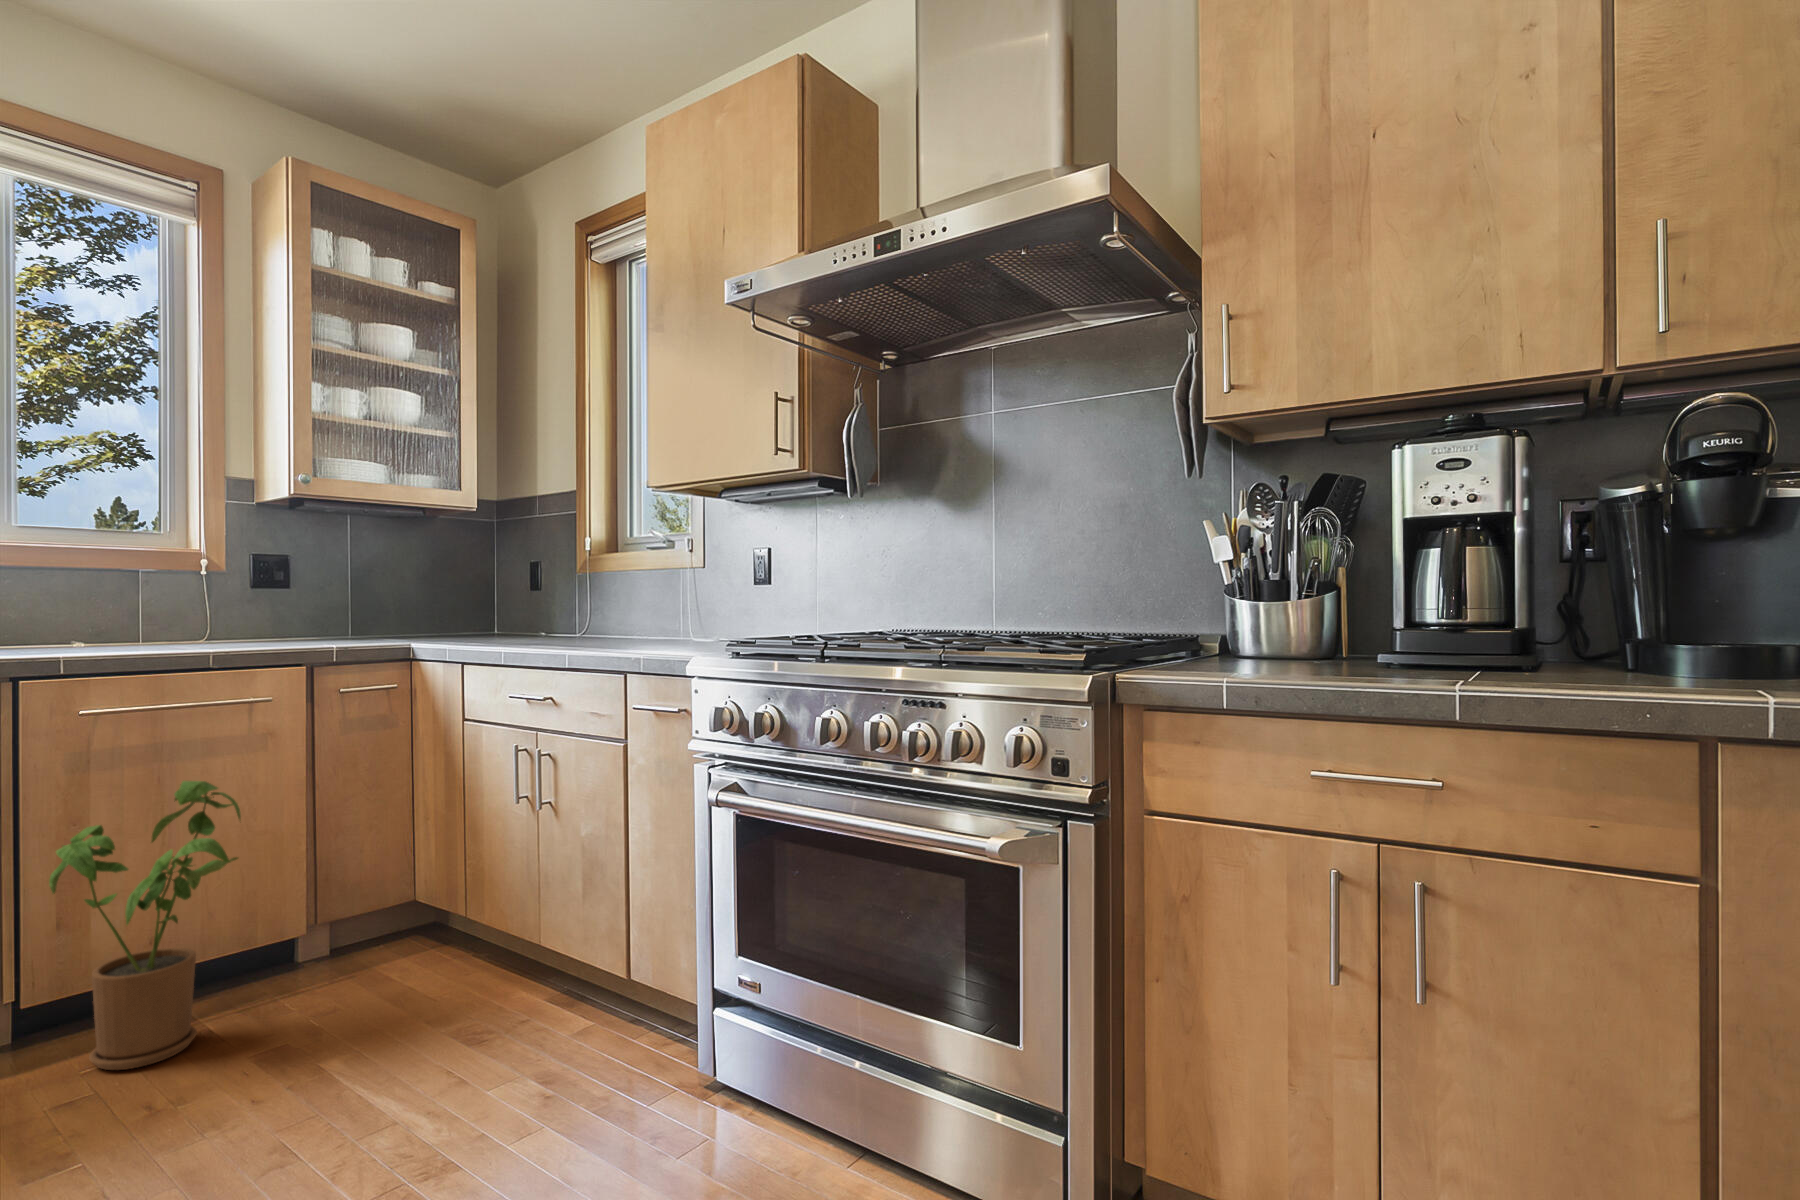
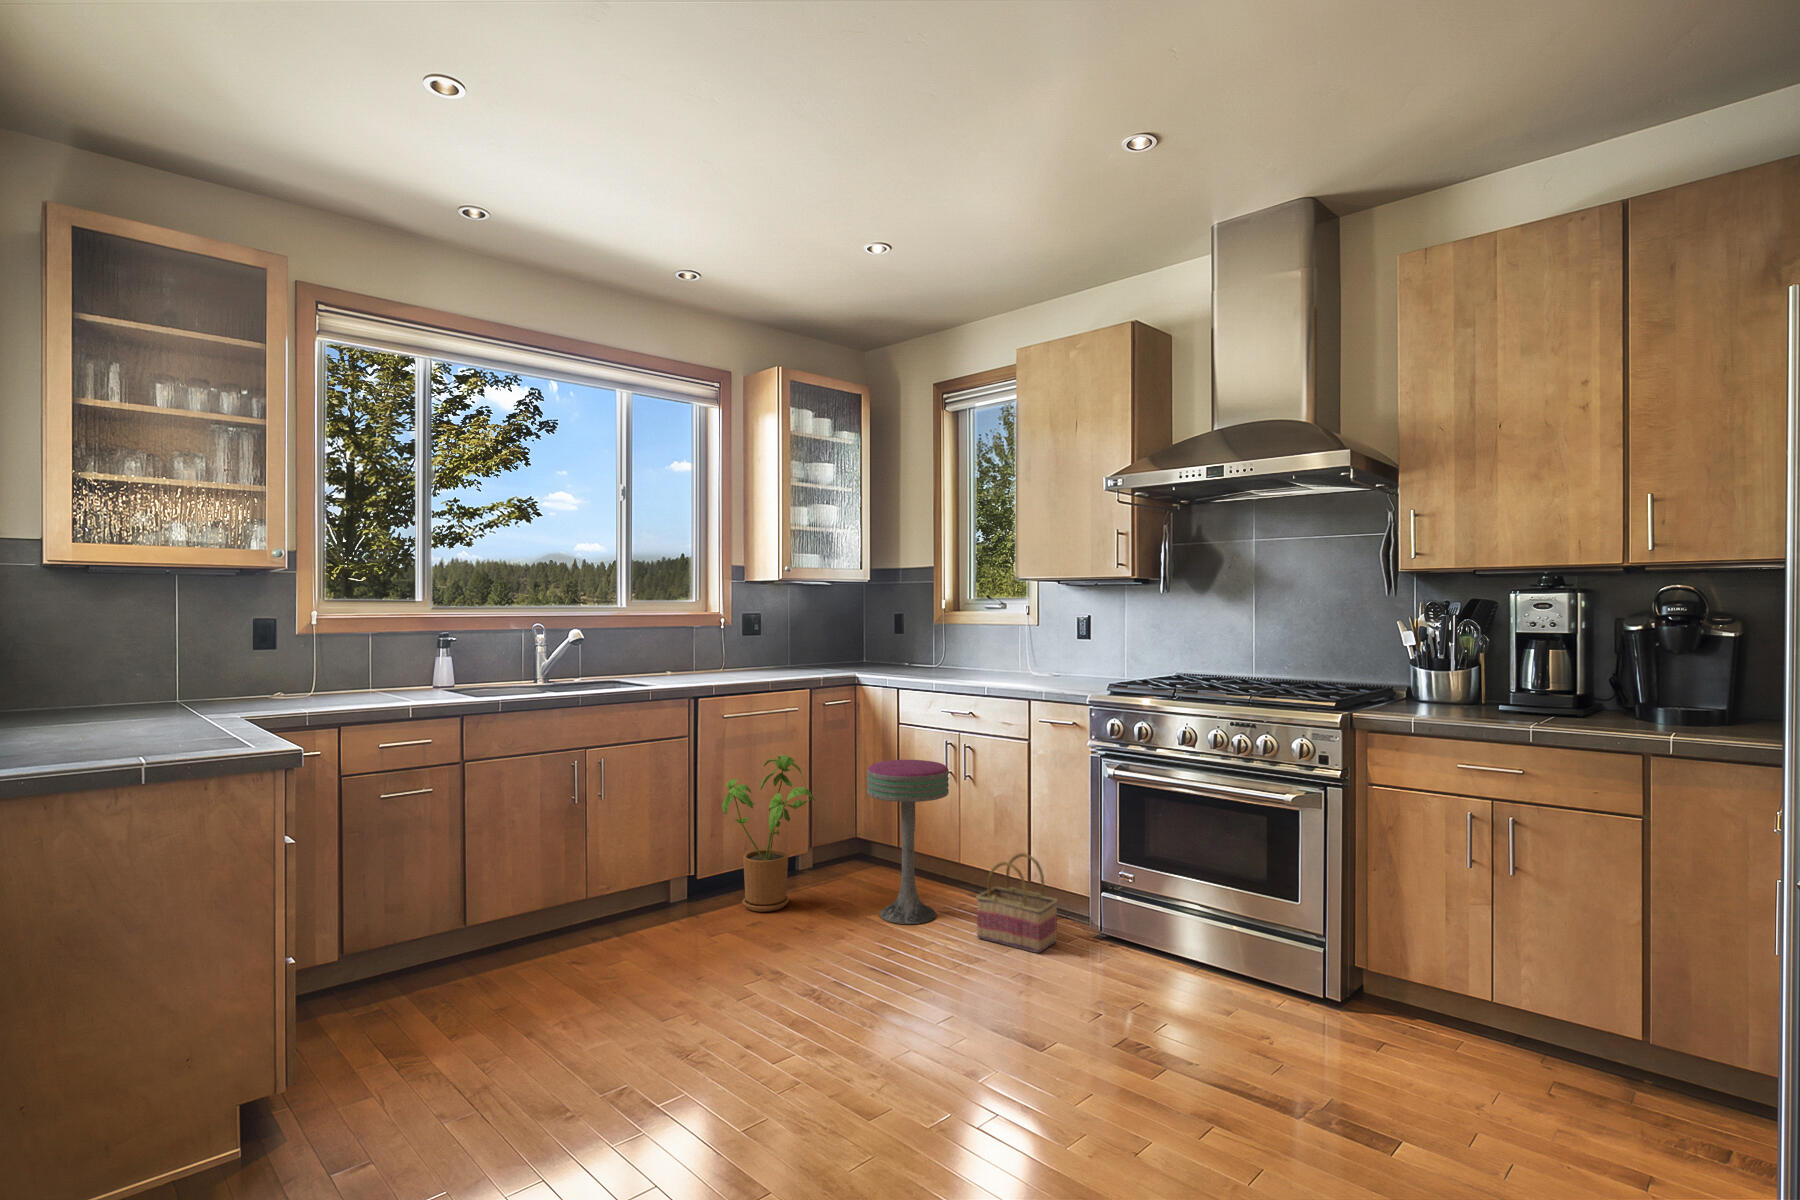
bar stool: none [314,782,479,1084] -> present [867,760,949,924]
basket: none [480,947,629,1145] -> present [976,853,1058,953]

